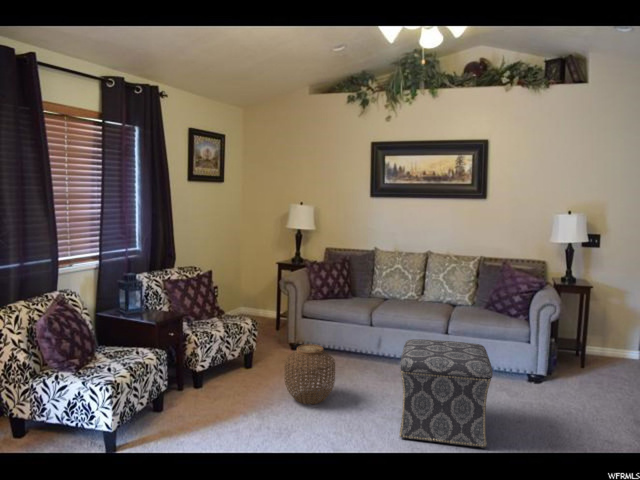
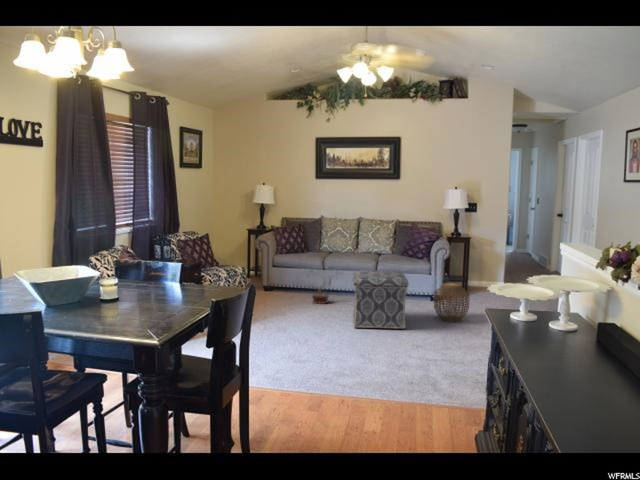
potted plant: none [340,317,394,379] -> present [309,263,337,304]
woven basket: present [284,344,335,404] -> present [434,282,470,321]

